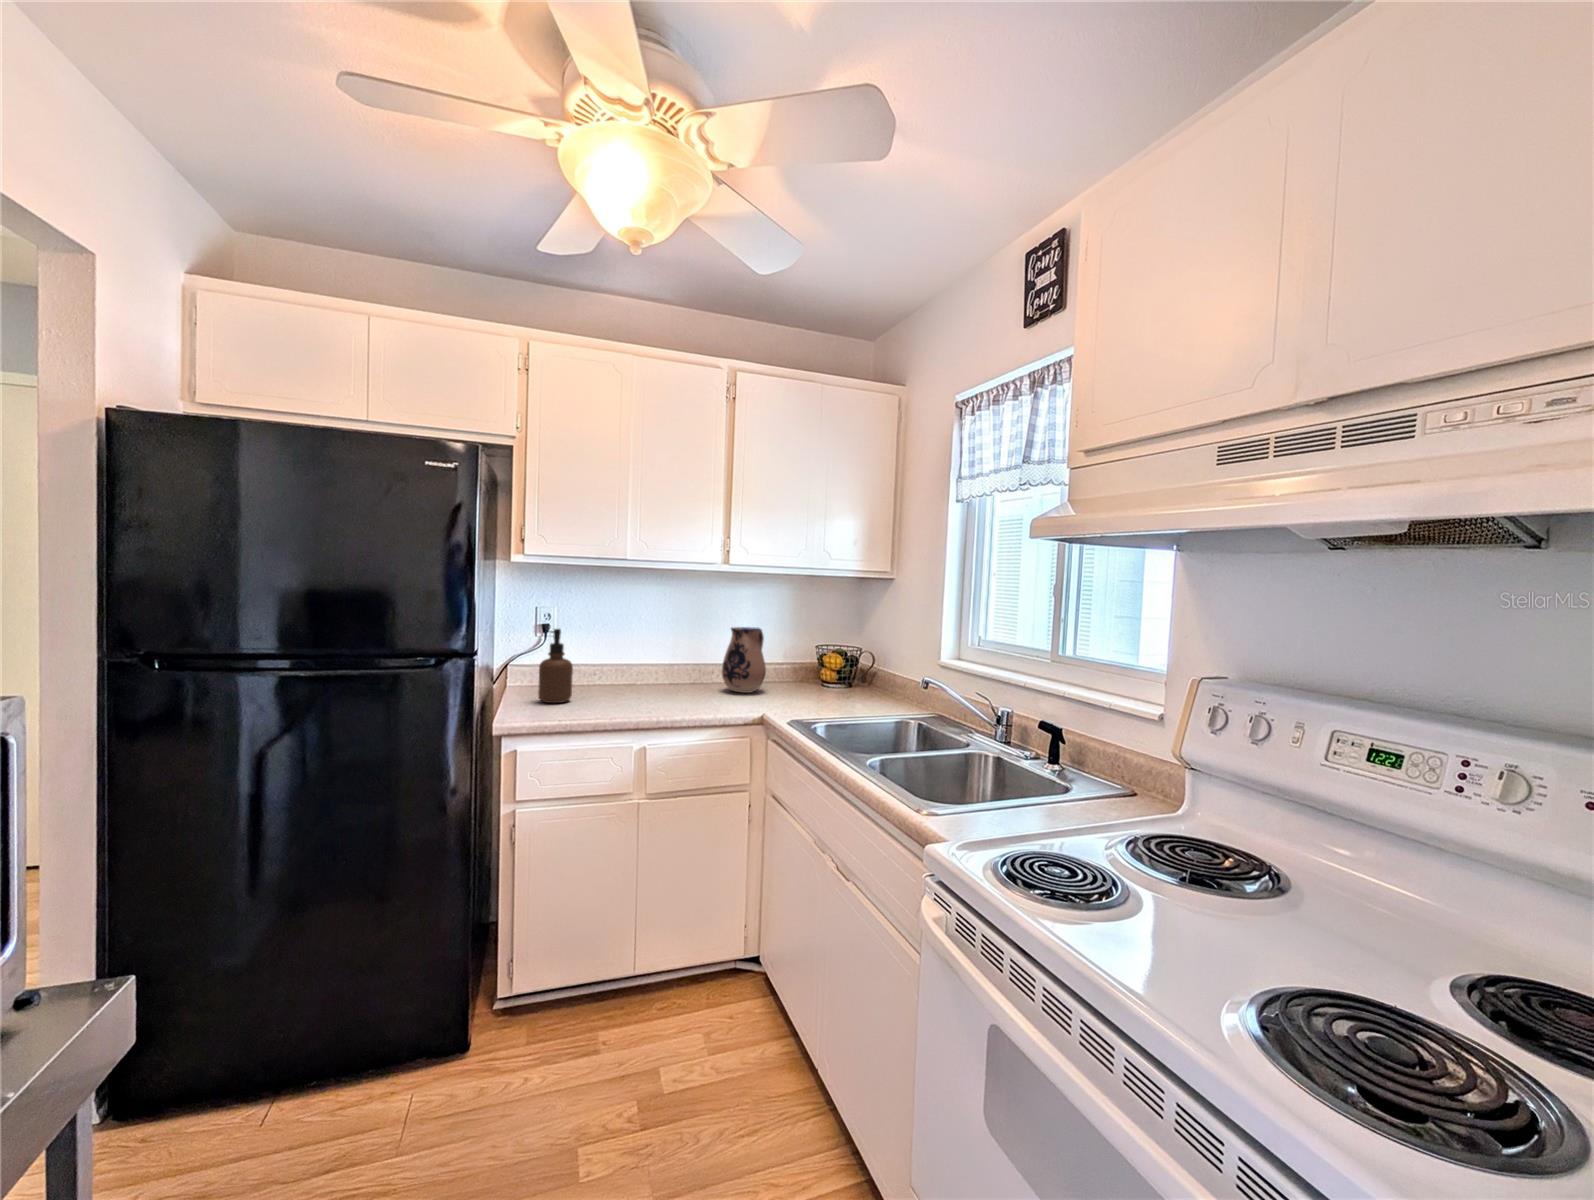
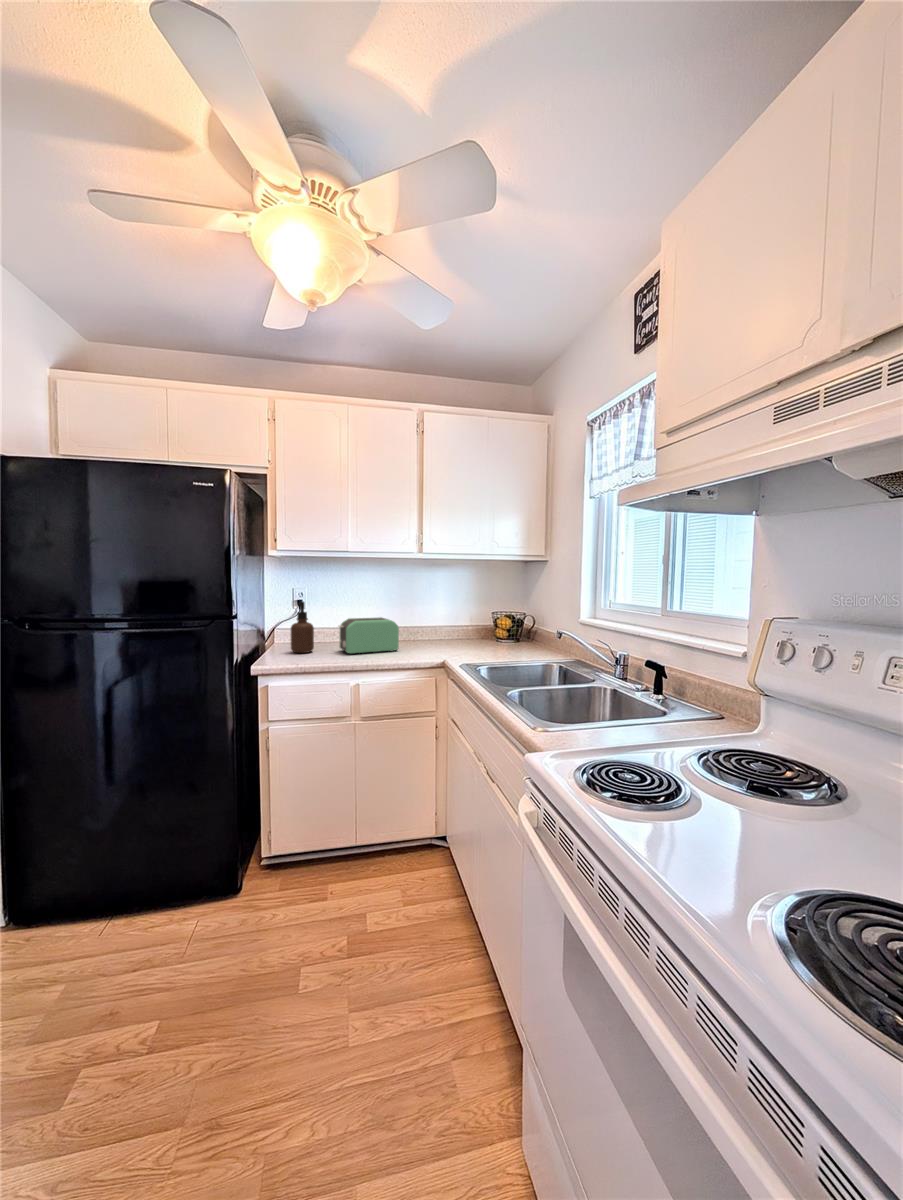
ceramic pitcher: present [722,627,766,693] -> none [421,600,453,646]
toaster: none [609,652,695,705] -> present [339,617,399,654]

